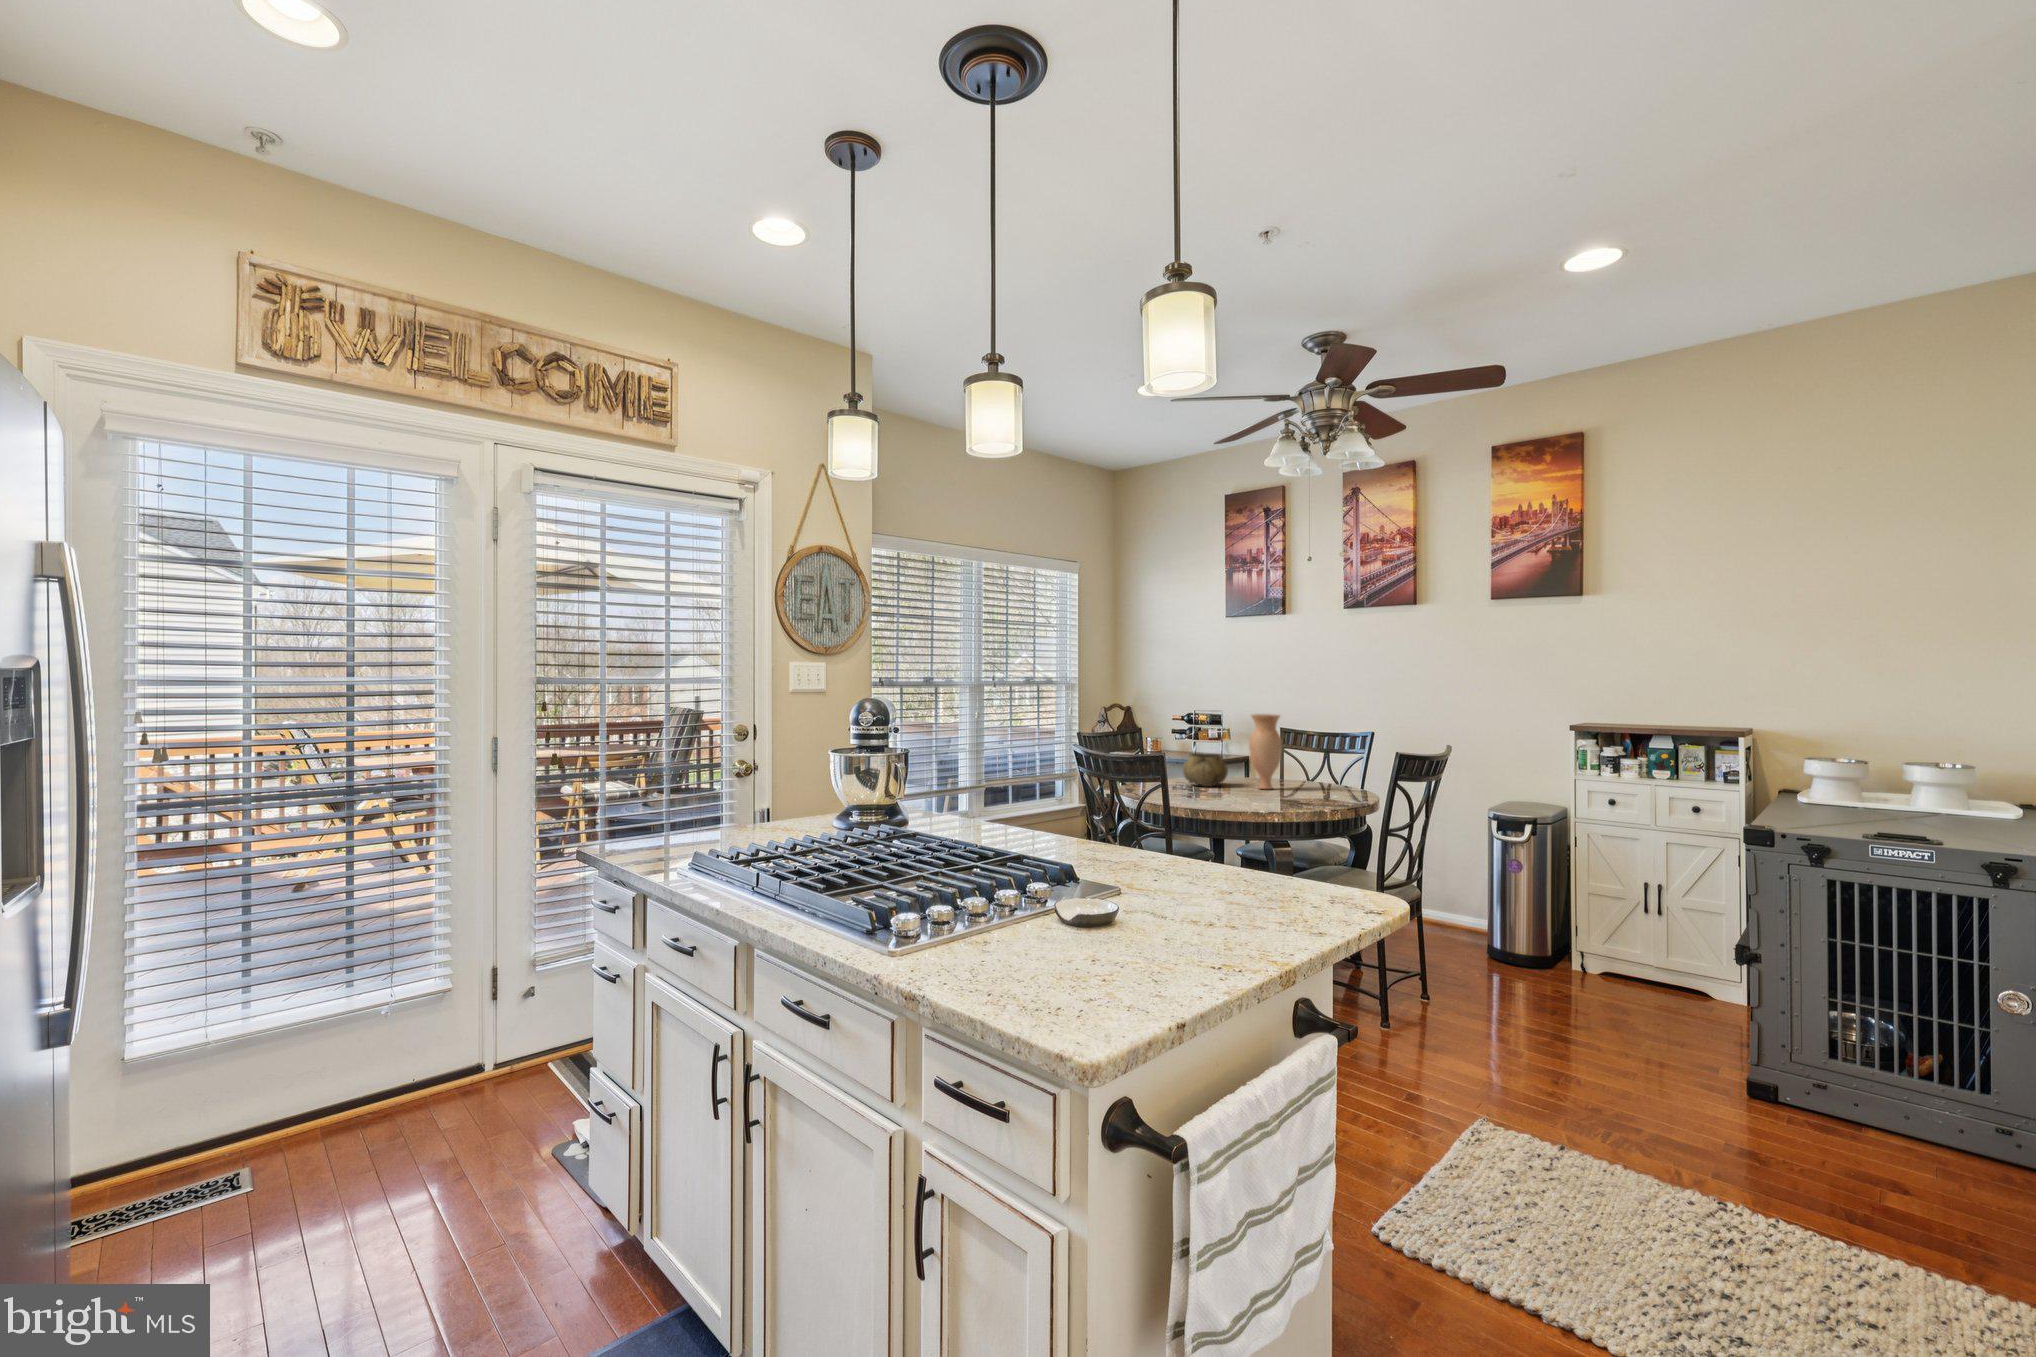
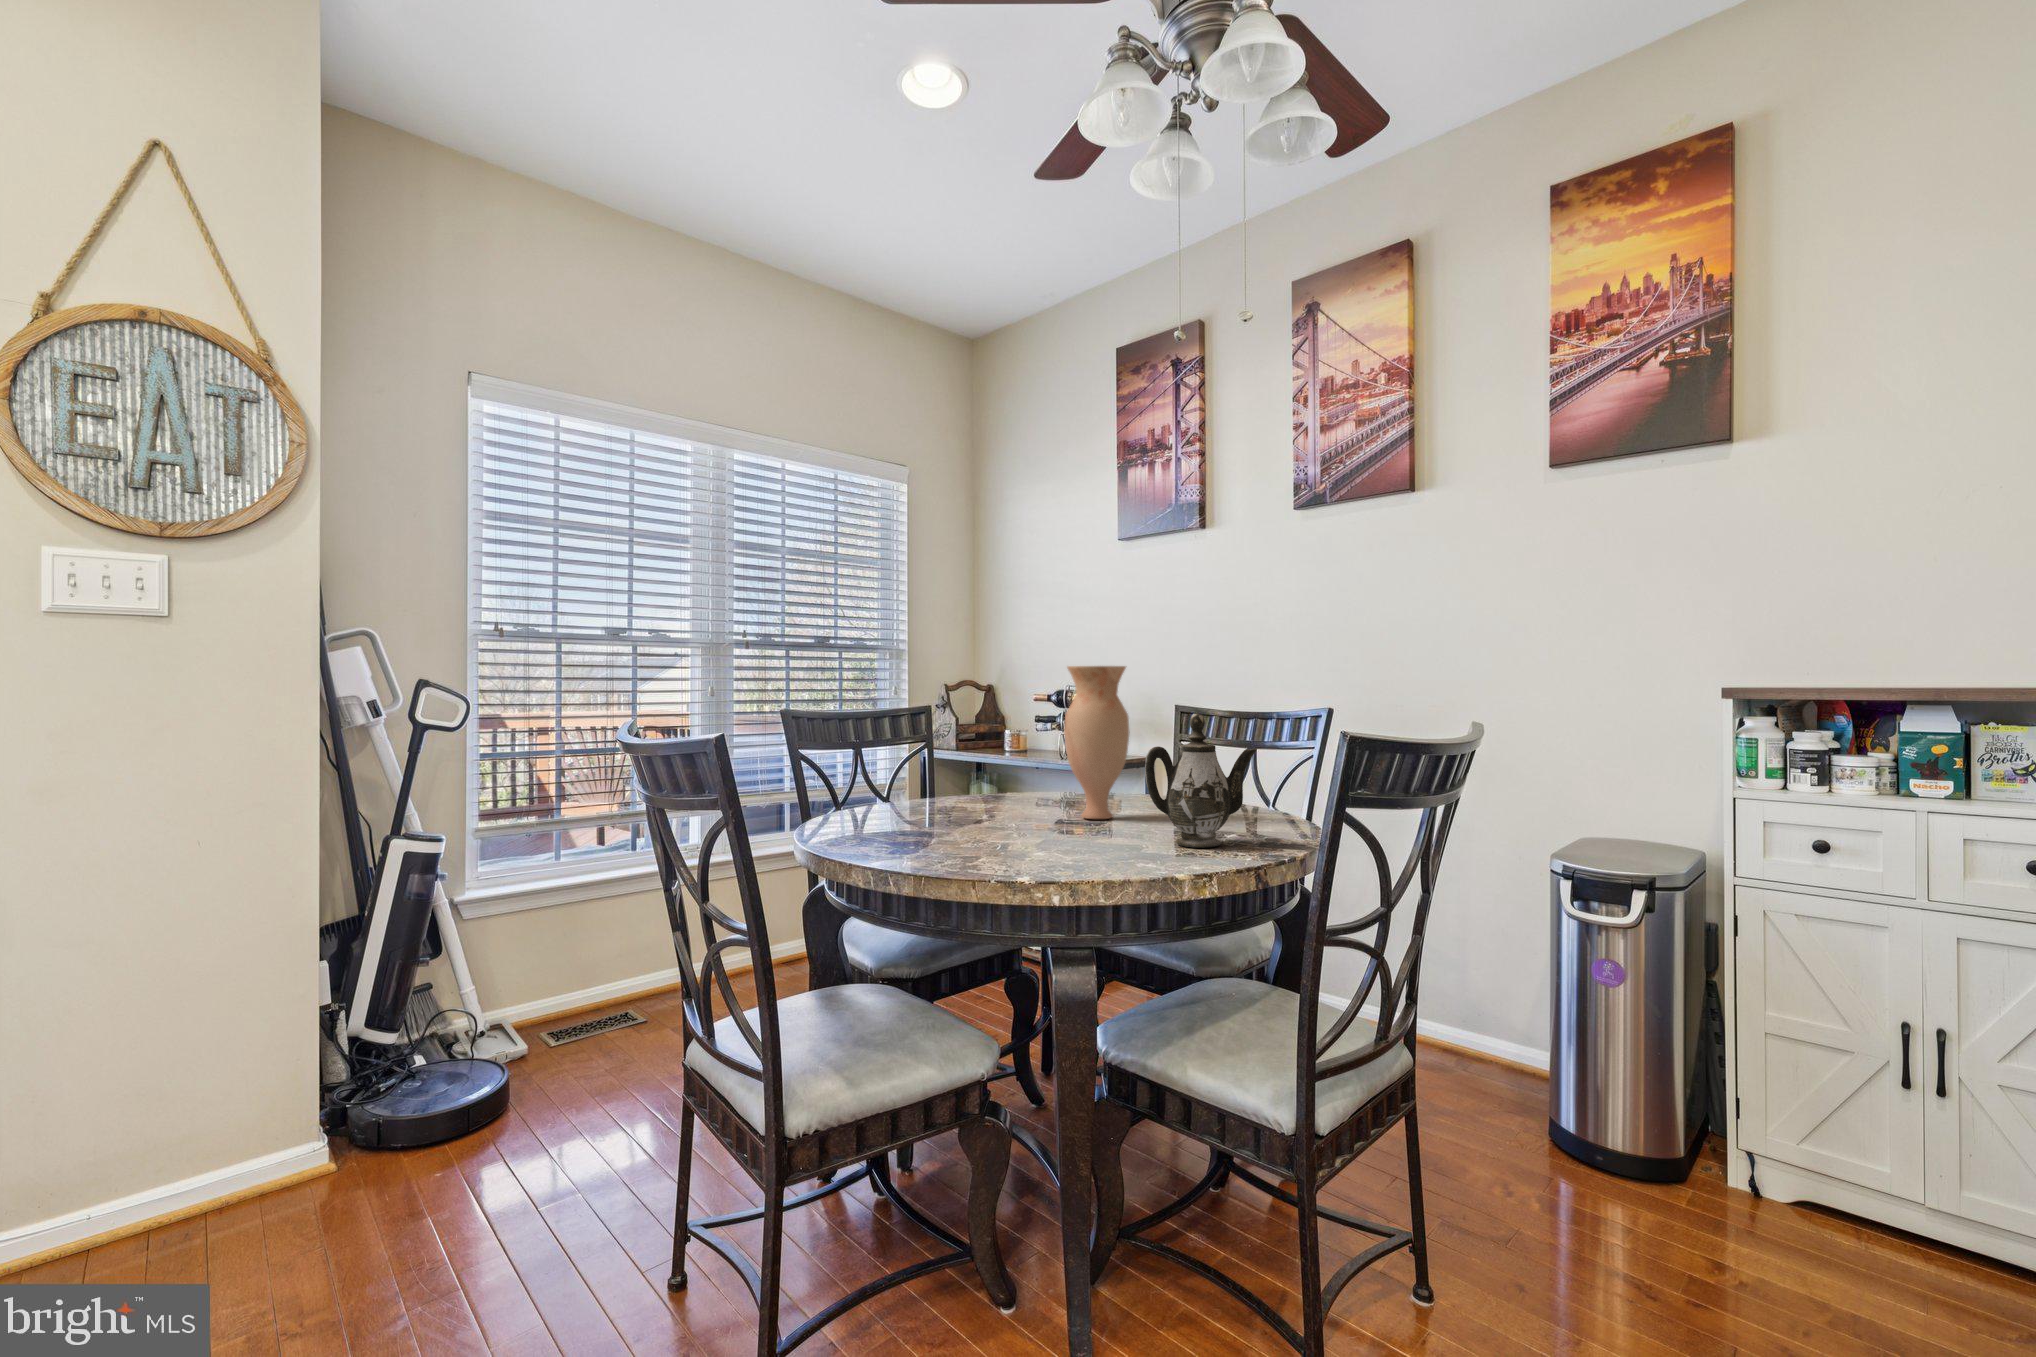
teapot: none [1303,741,1353,799] -> present [1145,714,1257,848]
decorative bowl: present [1183,753,1228,786] -> none [947,747,1034,812]

